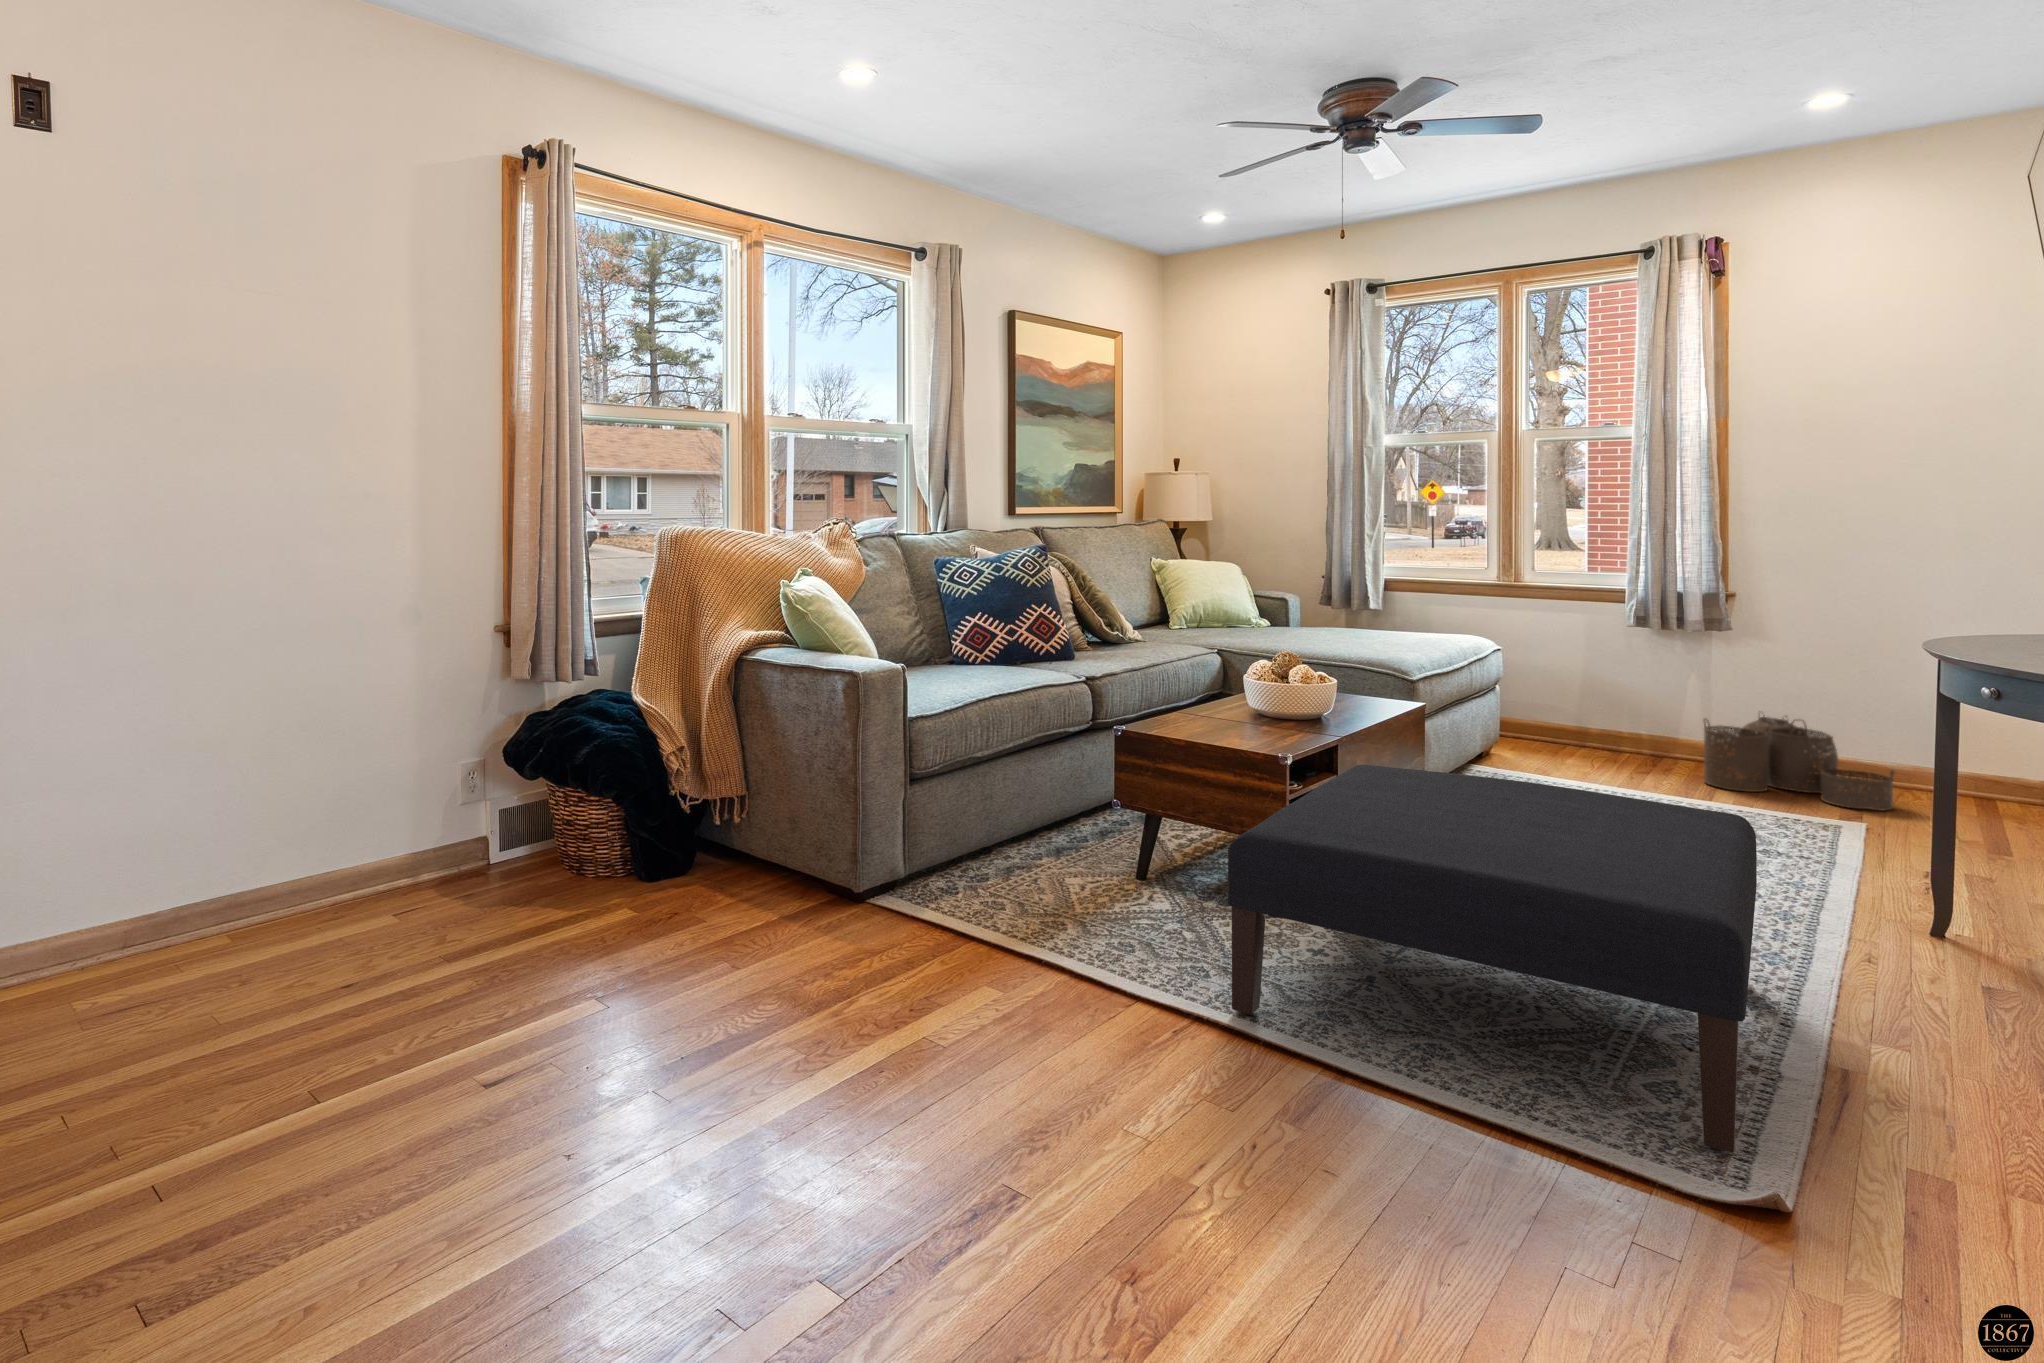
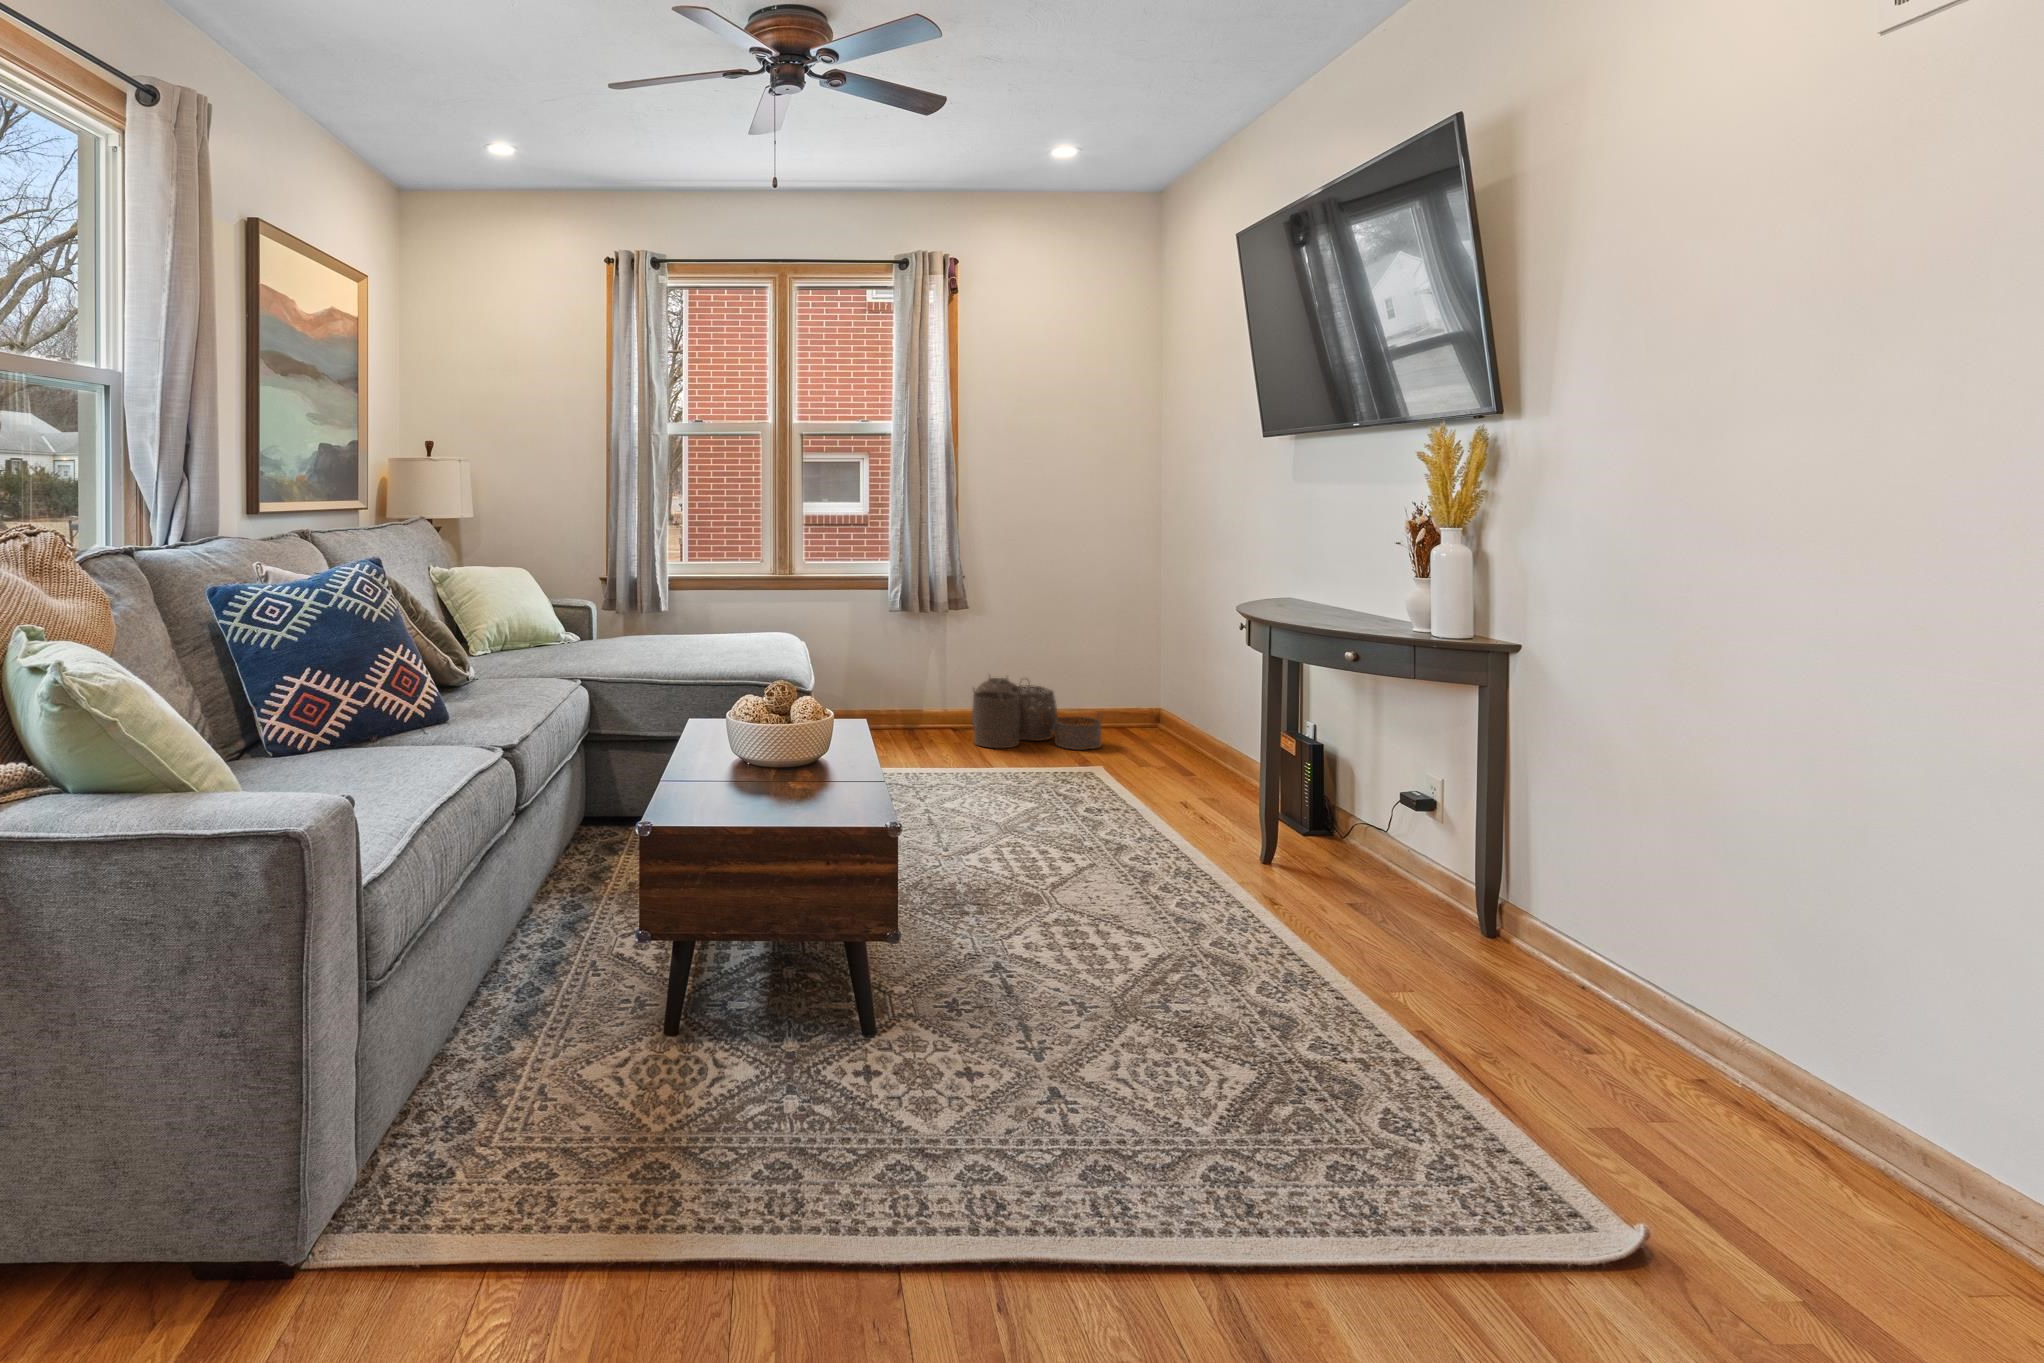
ottoman: present [1228,765,1757,1153] -> none [902,806,1552,1233]

